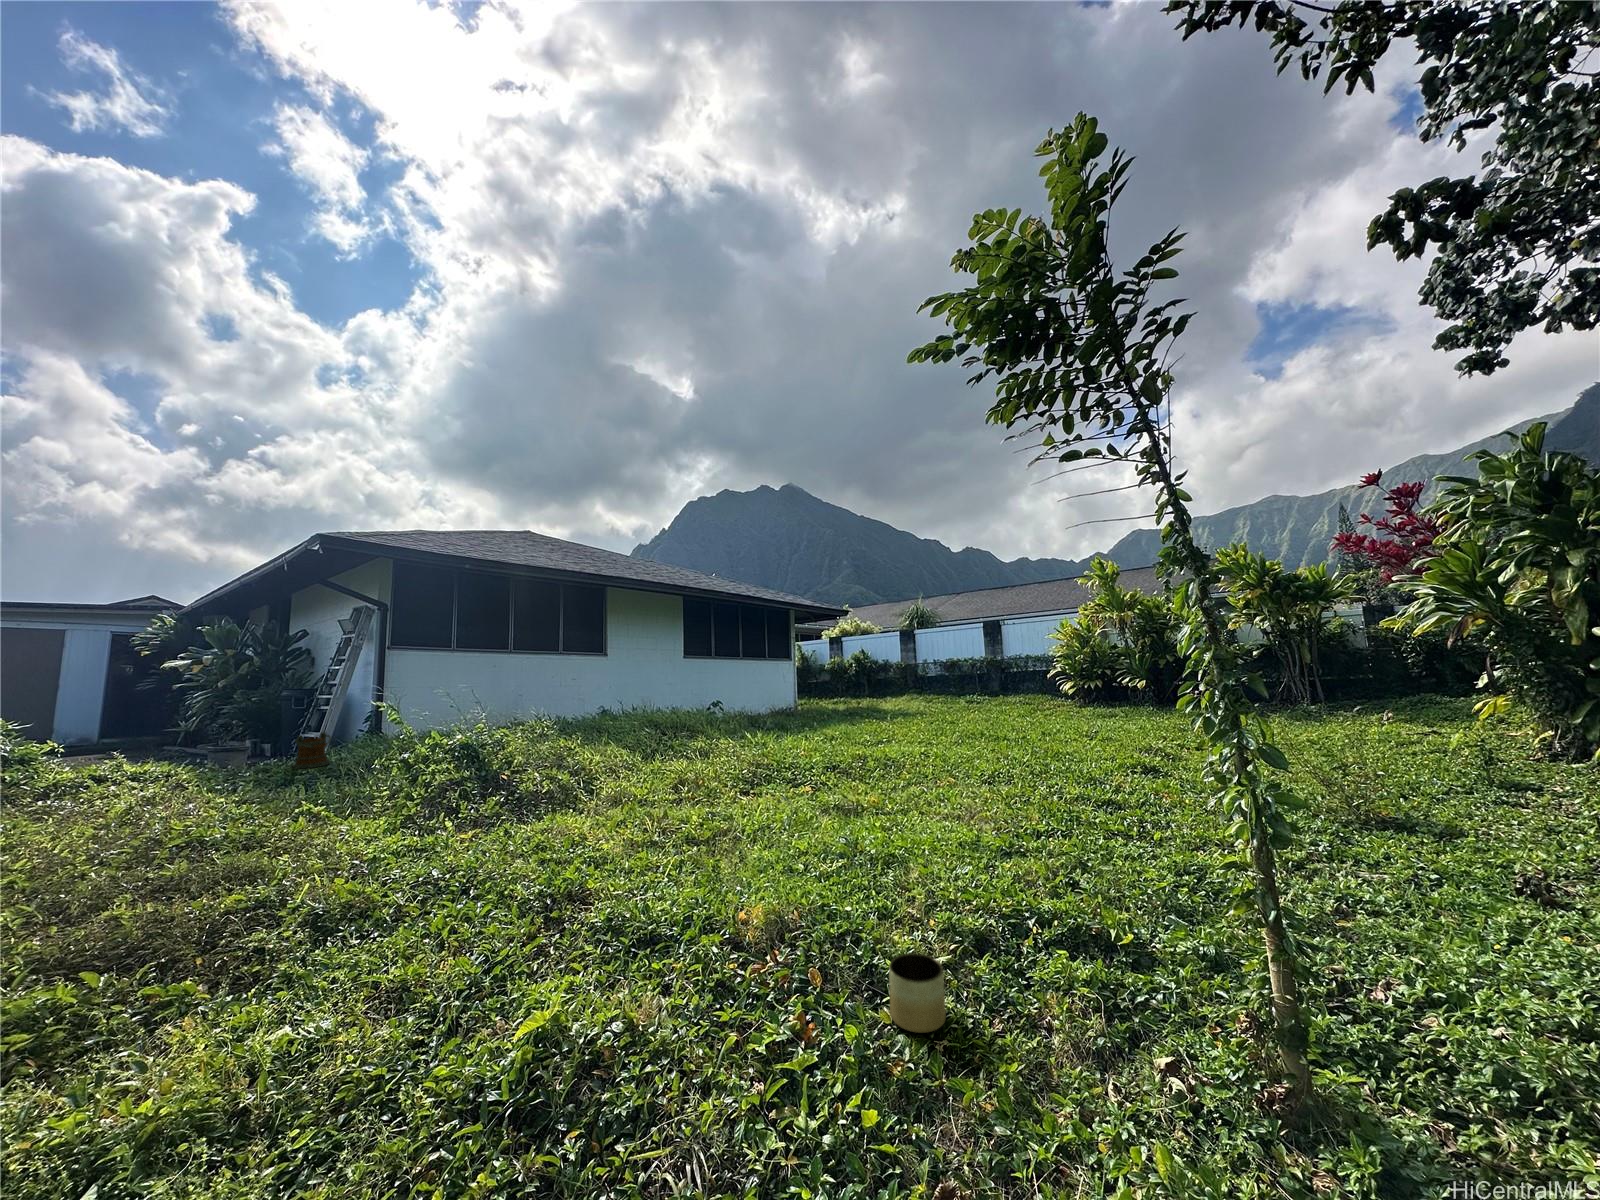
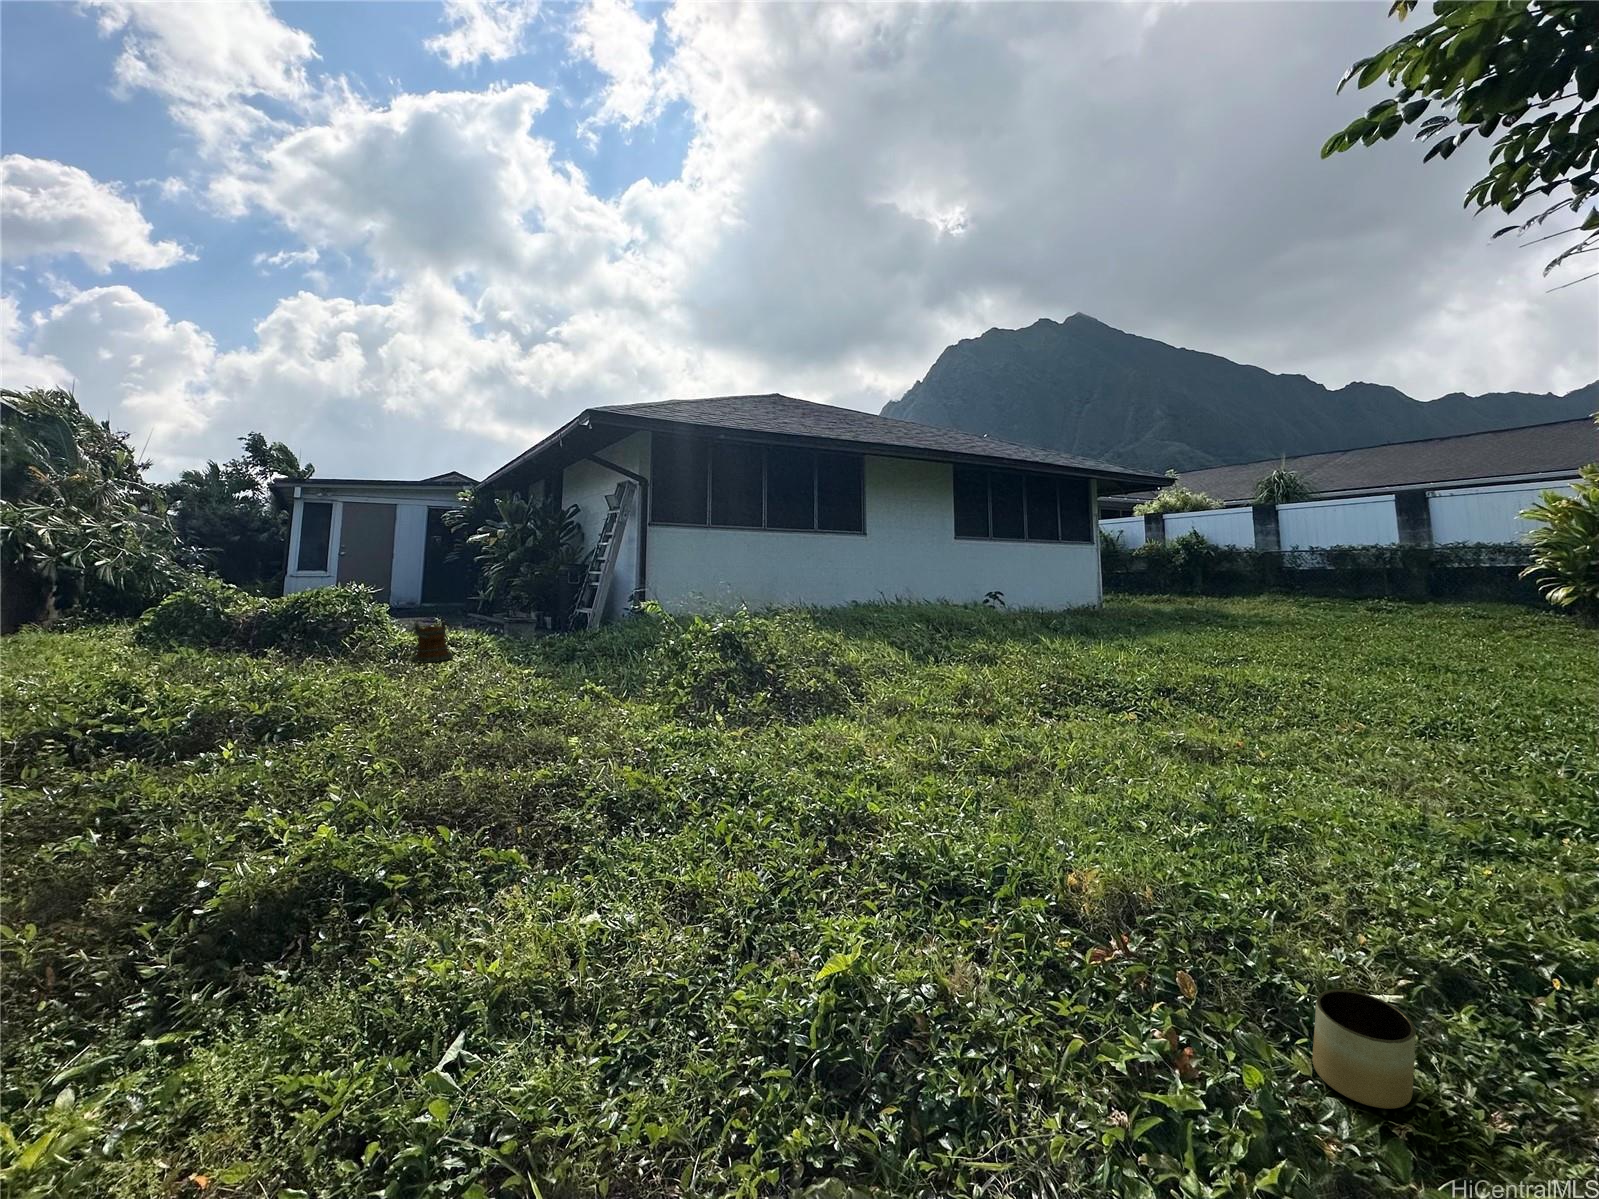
bucket: present [292,732,331,769] -> present [411,620,453,663]

